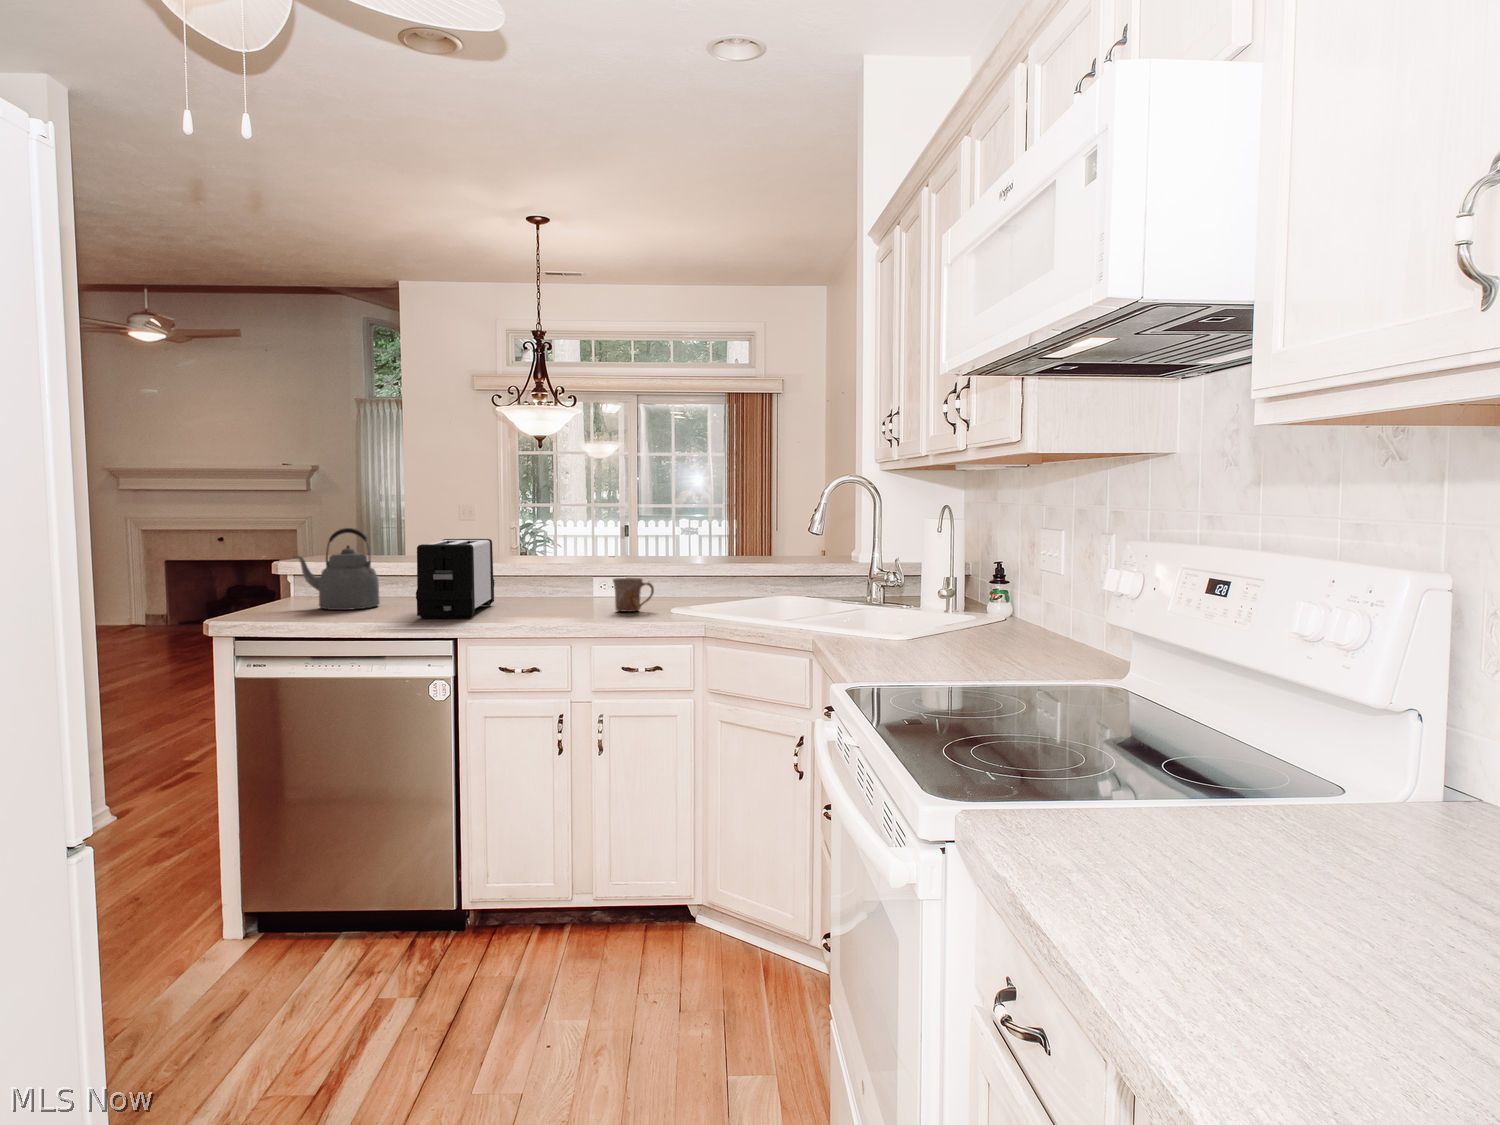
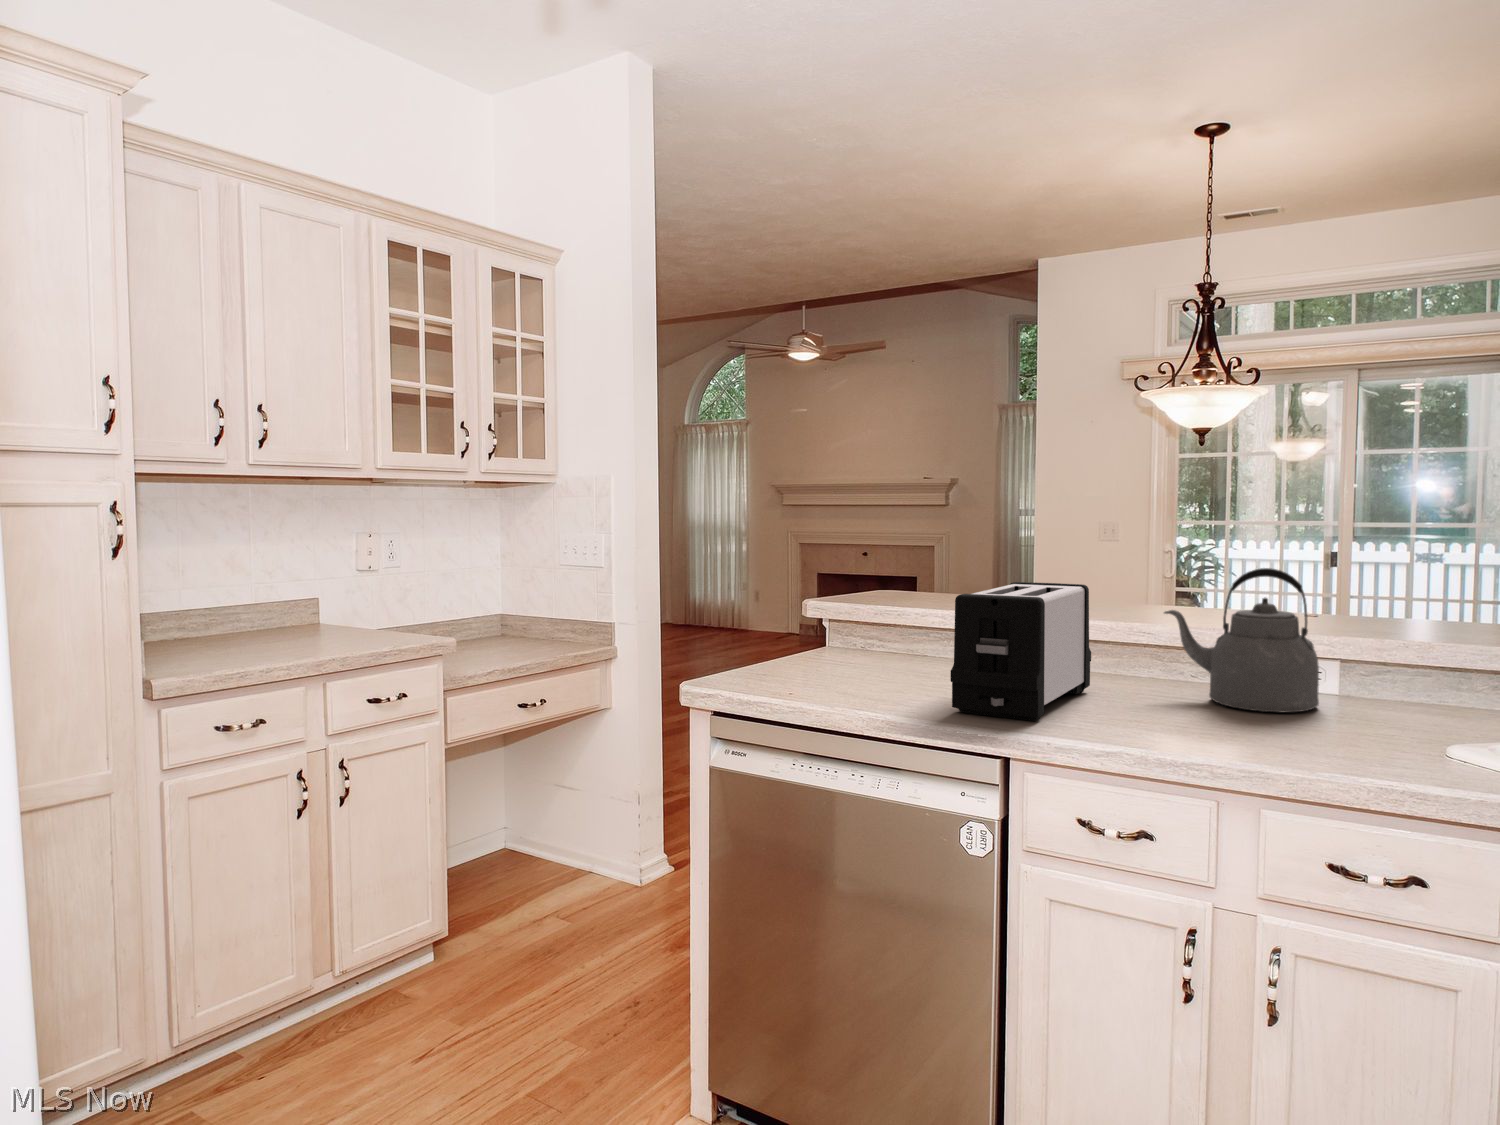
kettle: present [293,528,380,610] -> present [1164,568,1319,713]
mug: present [613,578,654,612] -> none [1312,673,1408,744]

